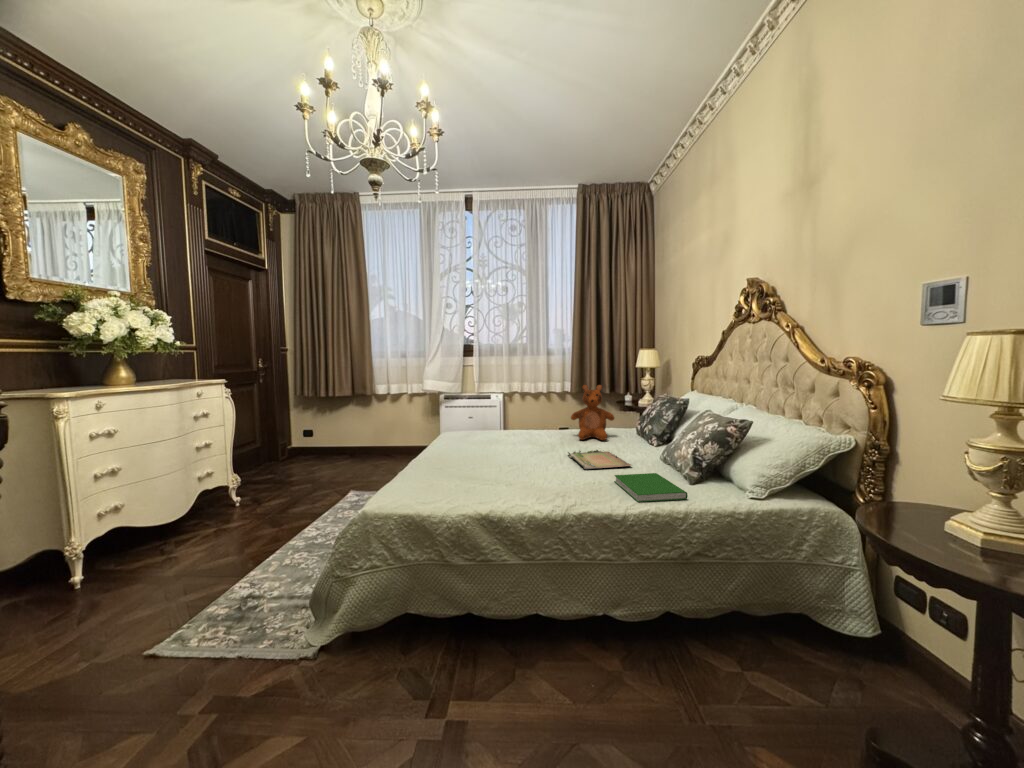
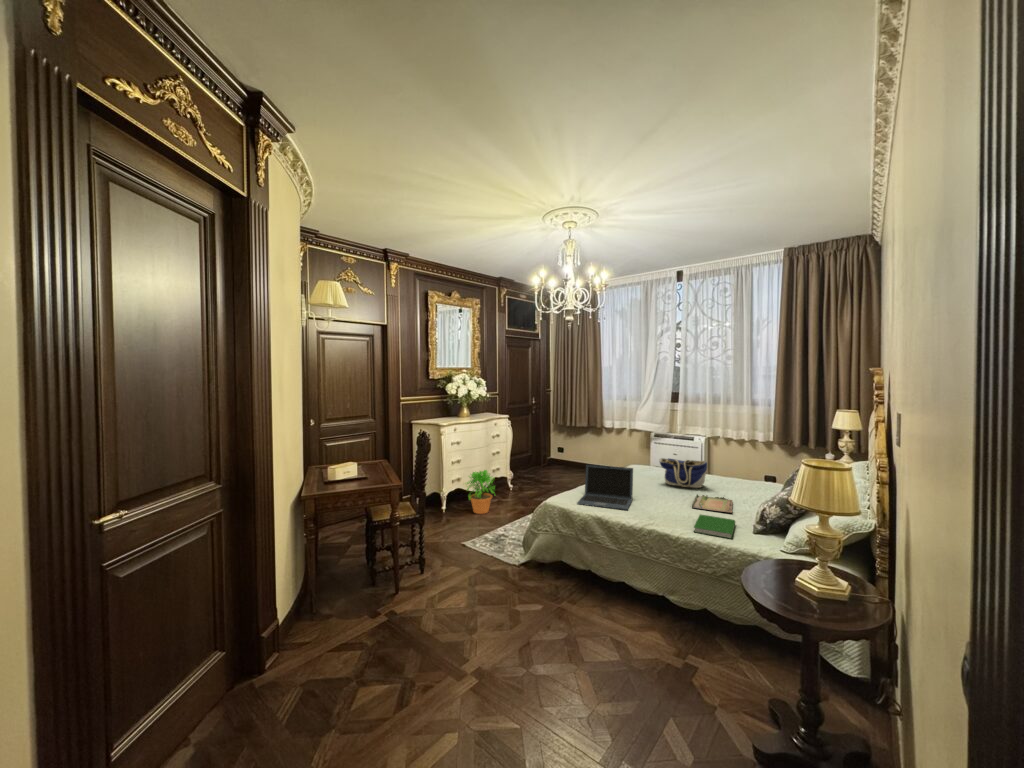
teddy bear: present [571,385,614,440] -> none [726,443,766,492]
tote bag: none [506,408,566,447] -> present [659,458,707,488]
laptop: none [425,426,518,501] -> present [577,464,633,510]
potted plant: none [130,476,220,566] -> present [467,470,495,514]

